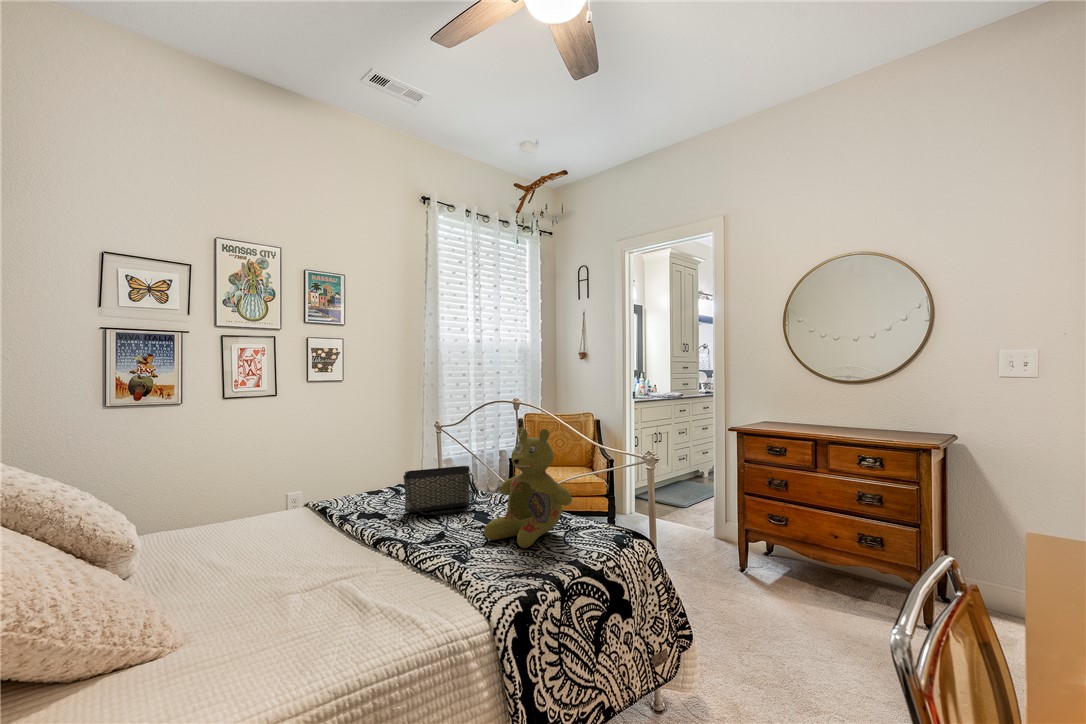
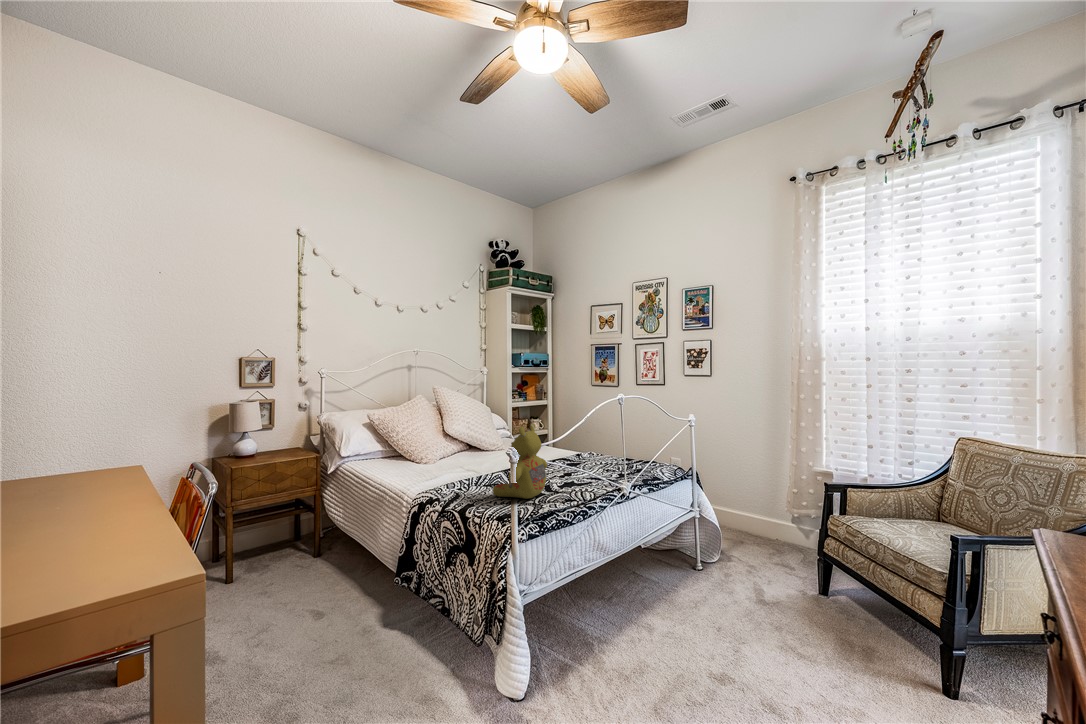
handbag: present [403,466,478,515] -> none [562,442,598,479]

